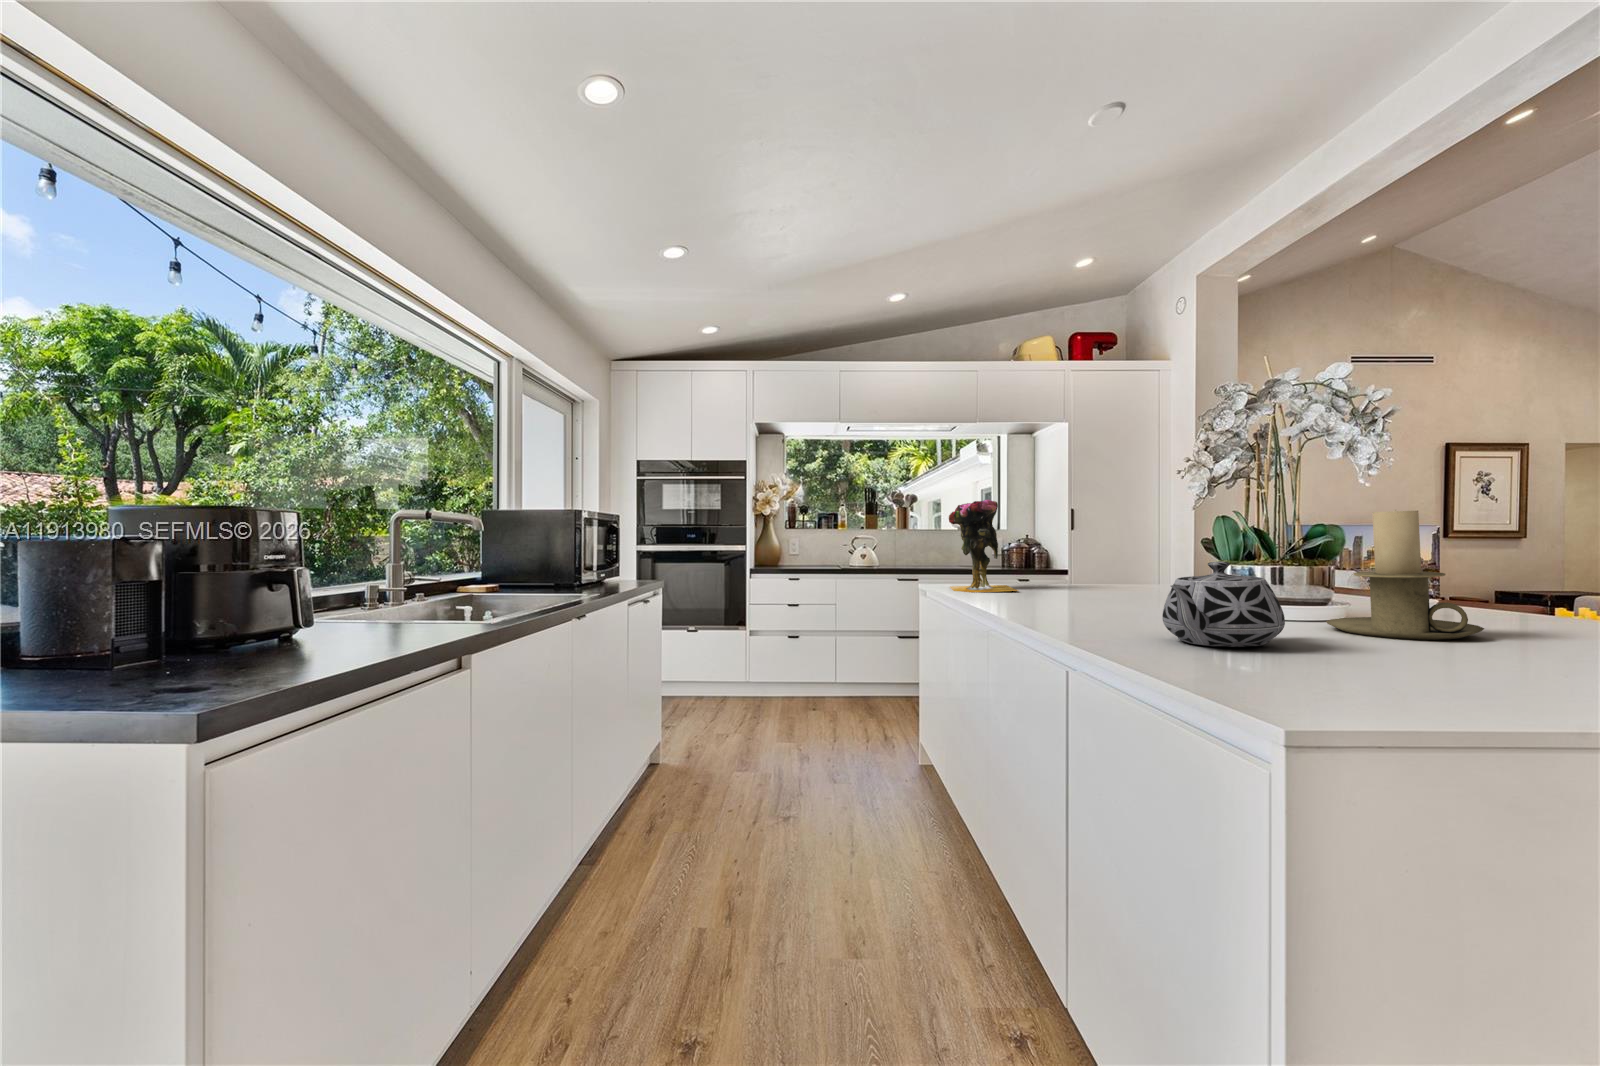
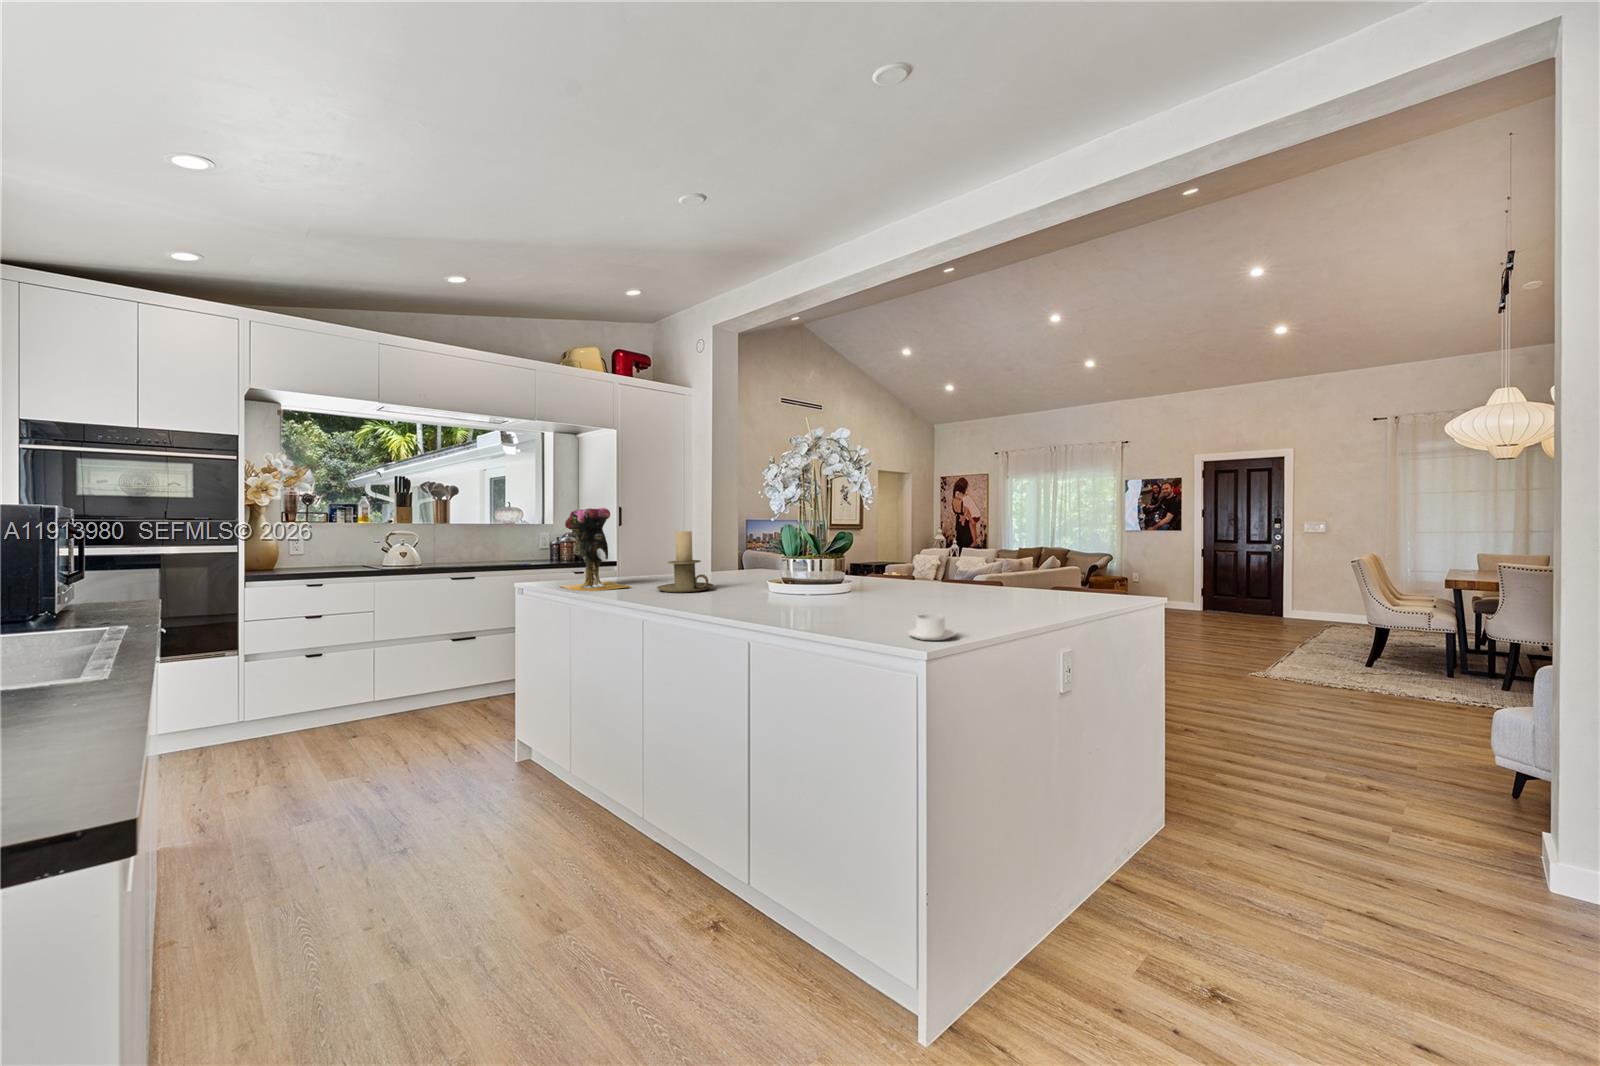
candle holder: present [1326,510,1484,640] -> present [657,531,713,593]
teapot: present [1162,562,1285,647] -> none [802,568,866,621]
coffee cup: none [1310,644,1434,696] -> present [907,614,955,641]

